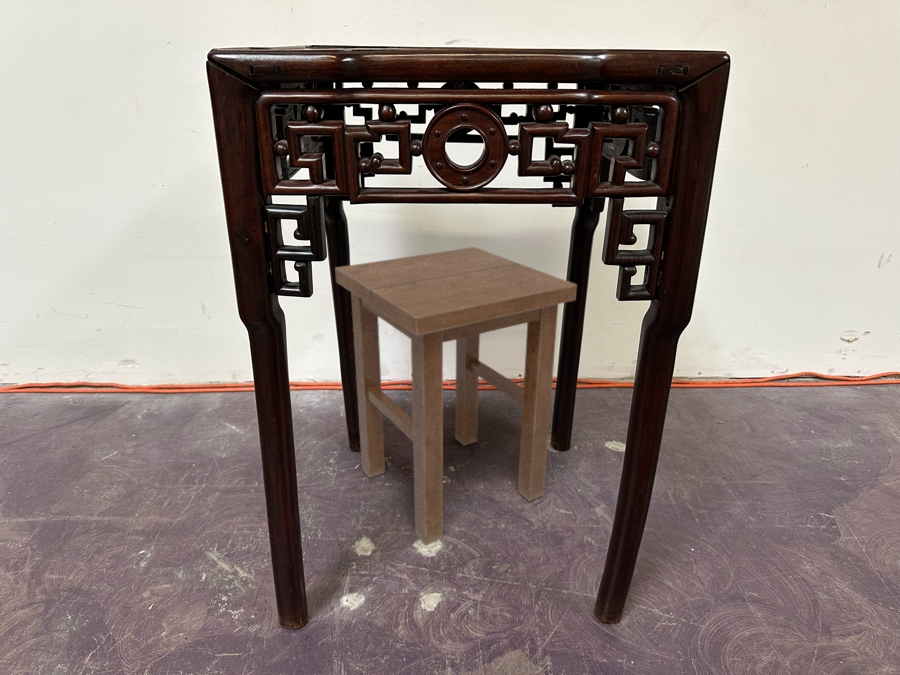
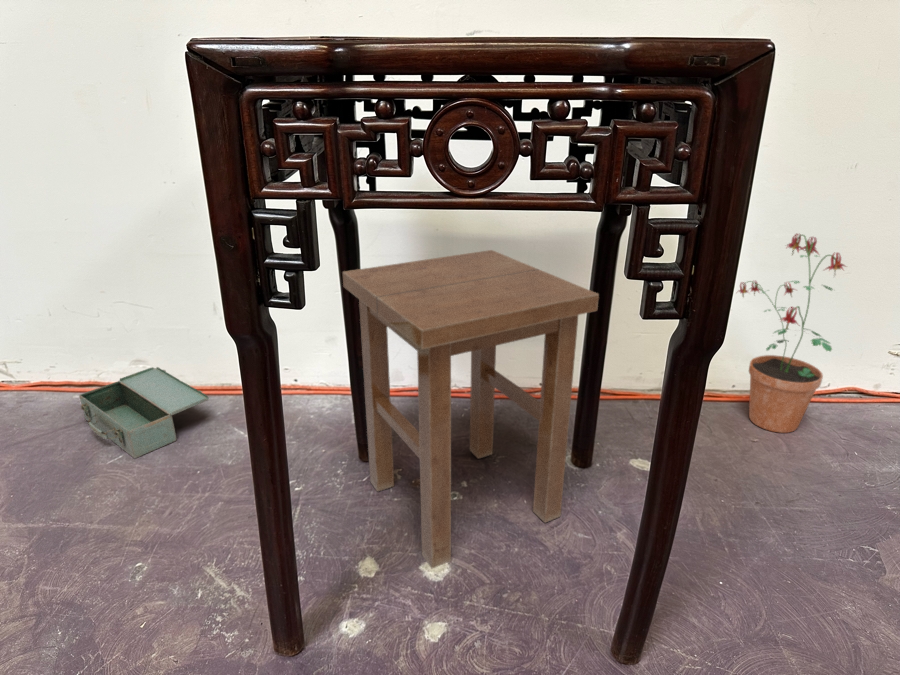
potted plant: none [699,230,800,416] -> present [739,234,845,433]
toolbox: none [70,366,201,454] -> present [79,367,209,458]

